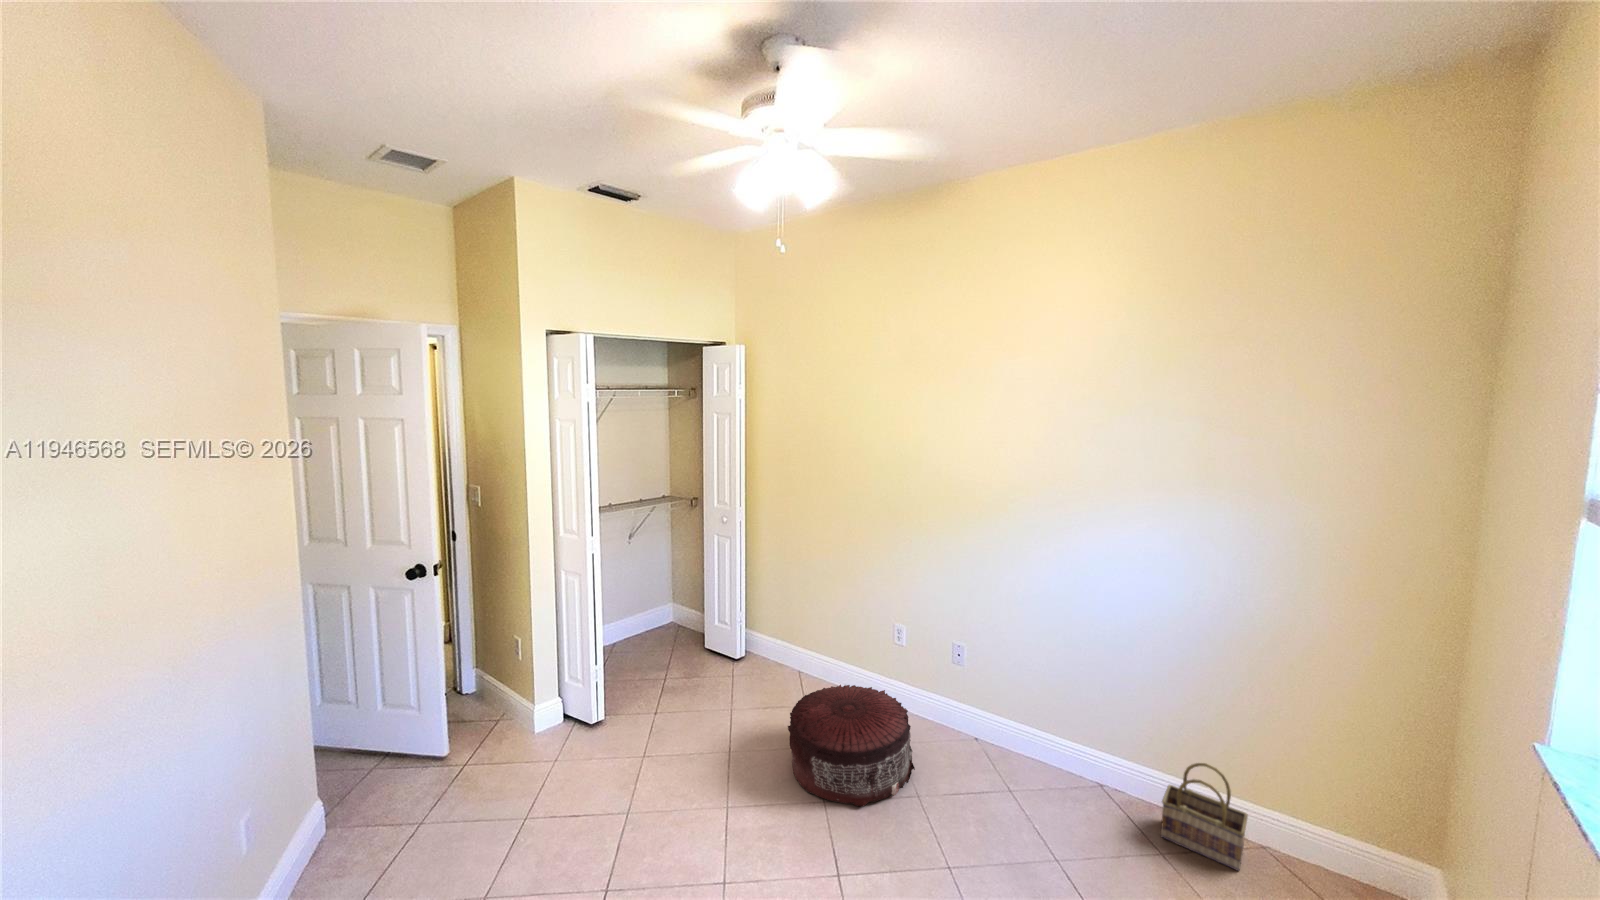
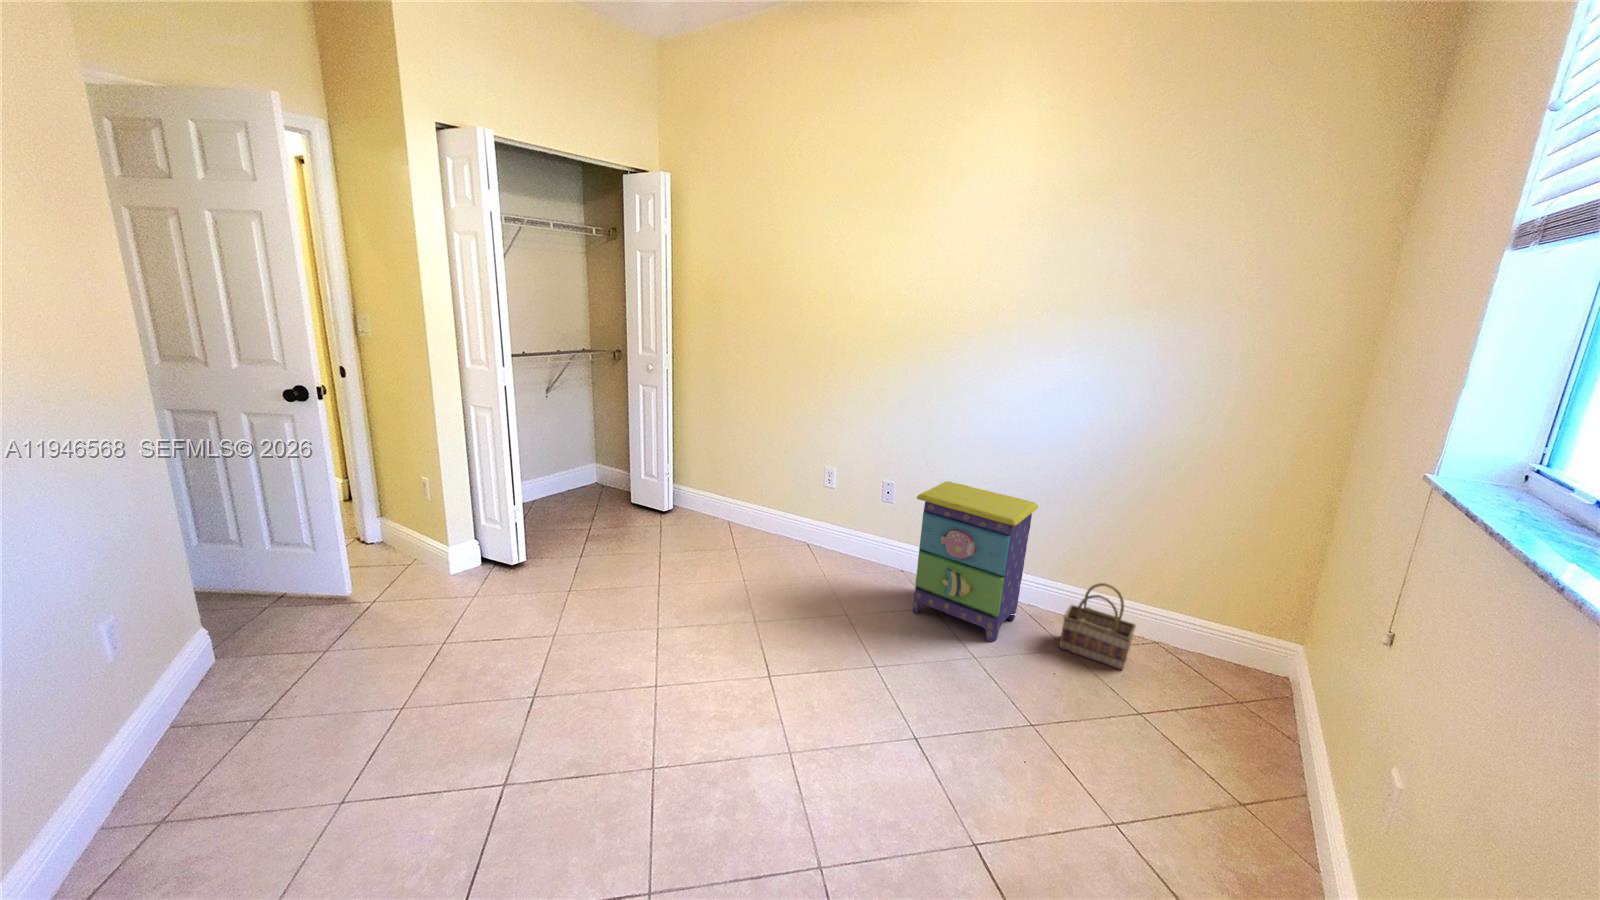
nightstand: none [989,641,1120,827] -> present [913,482,1038,642]
pouf: present [788,685,915,807] -> none [715,526,840,629]

